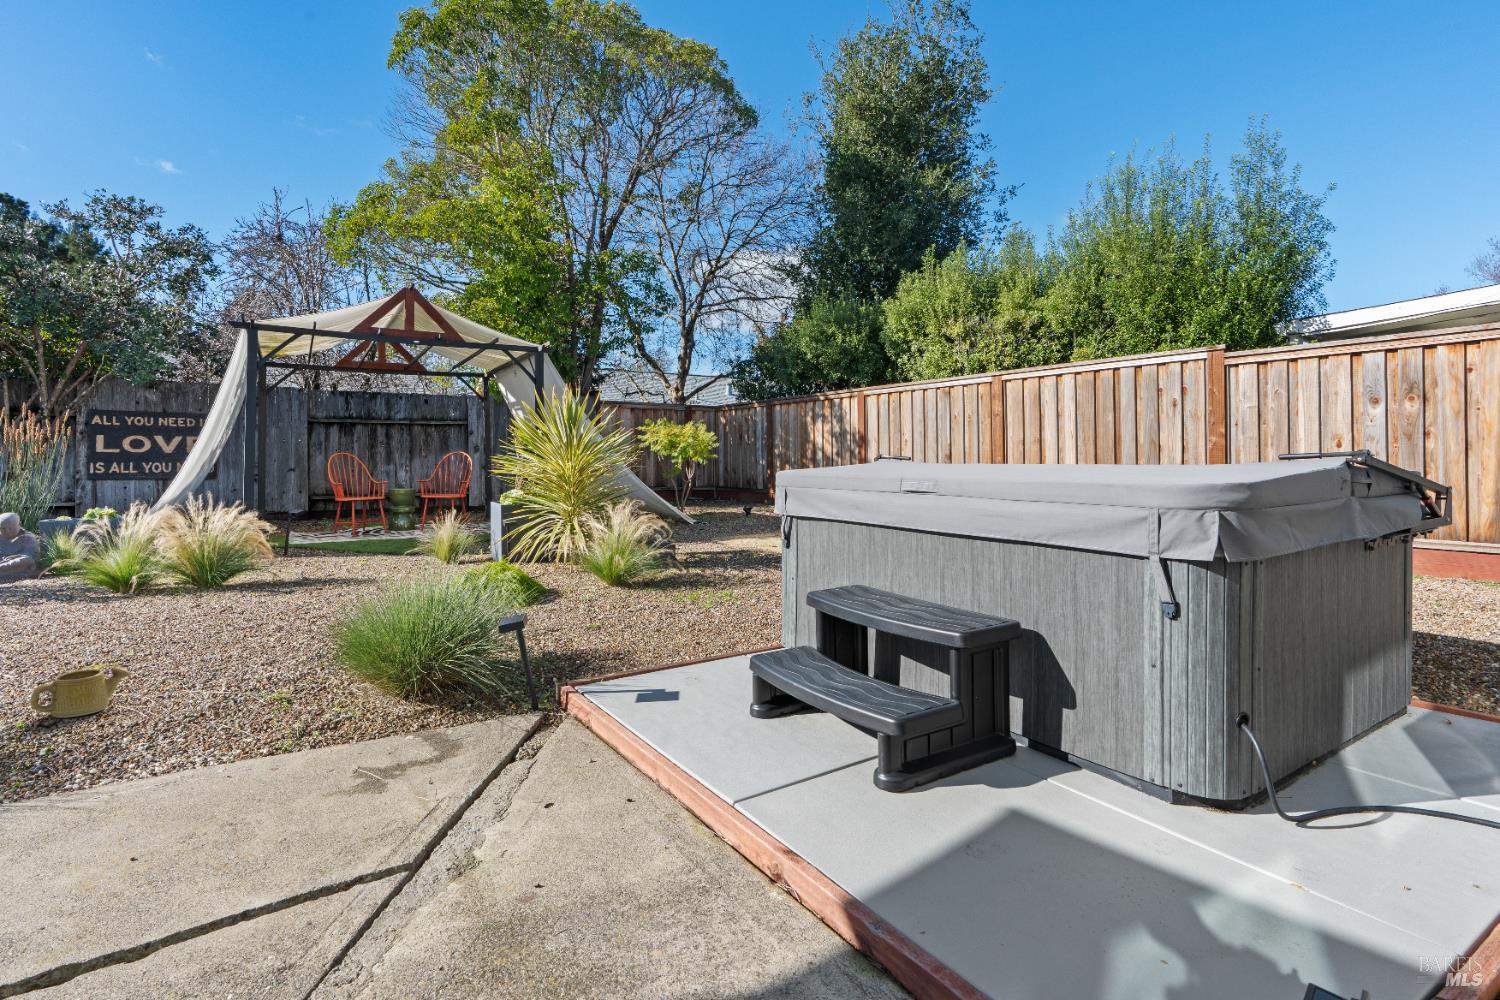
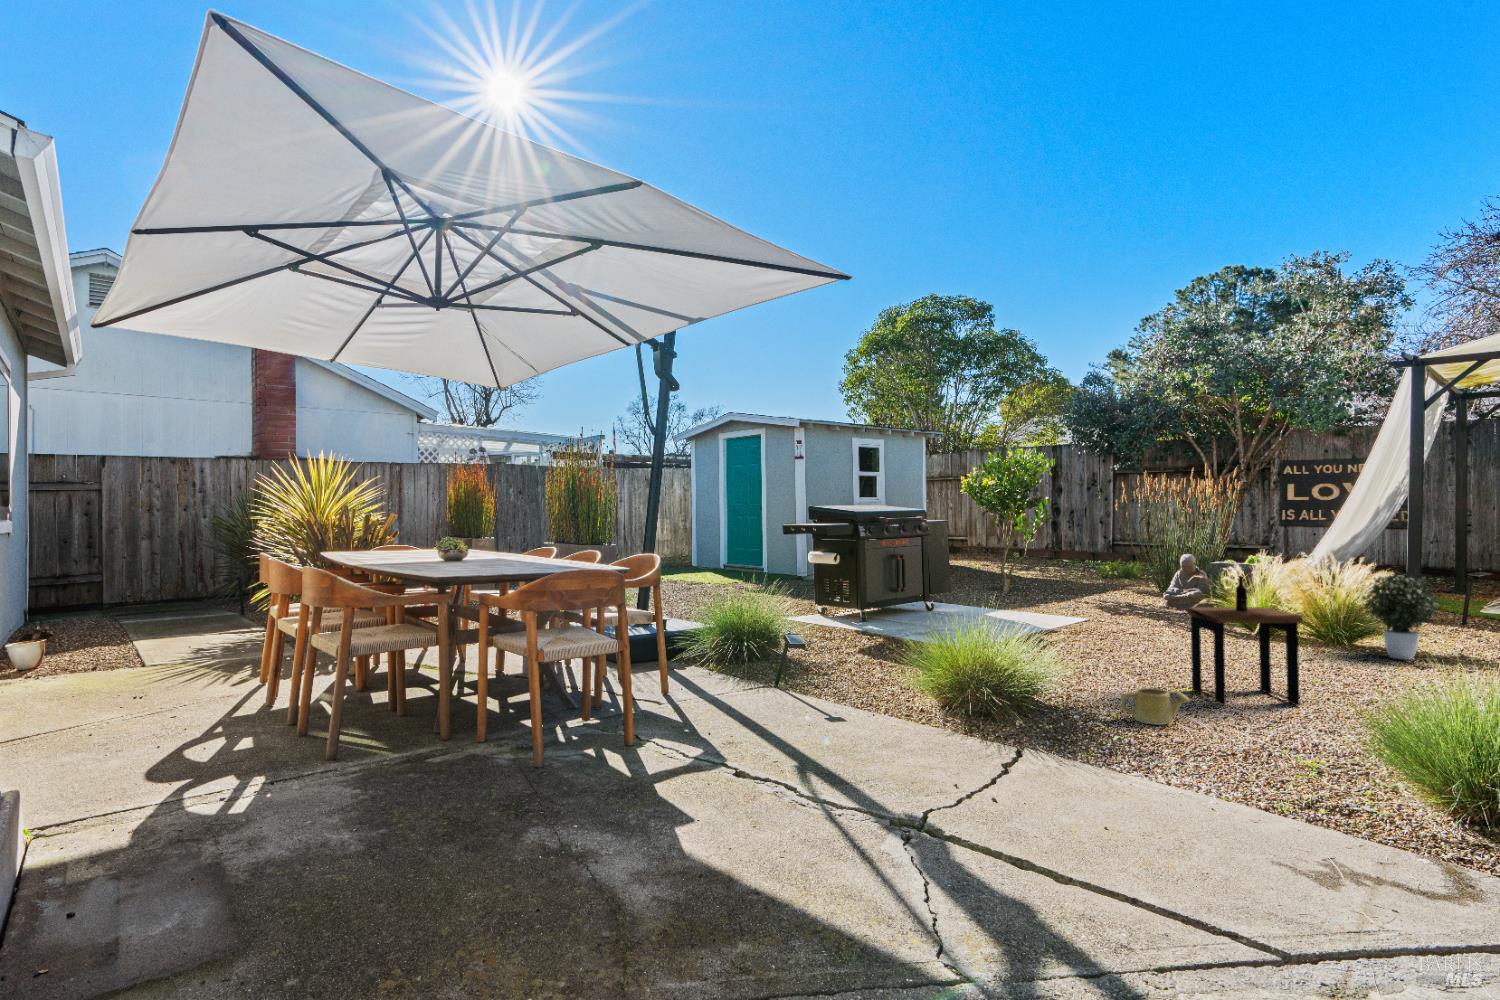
potted plant: none [242,515,307,592] -> present [1362,574,1439,660]
side table: none [90,524,232,671] -> present [1186,576,1302,705]

